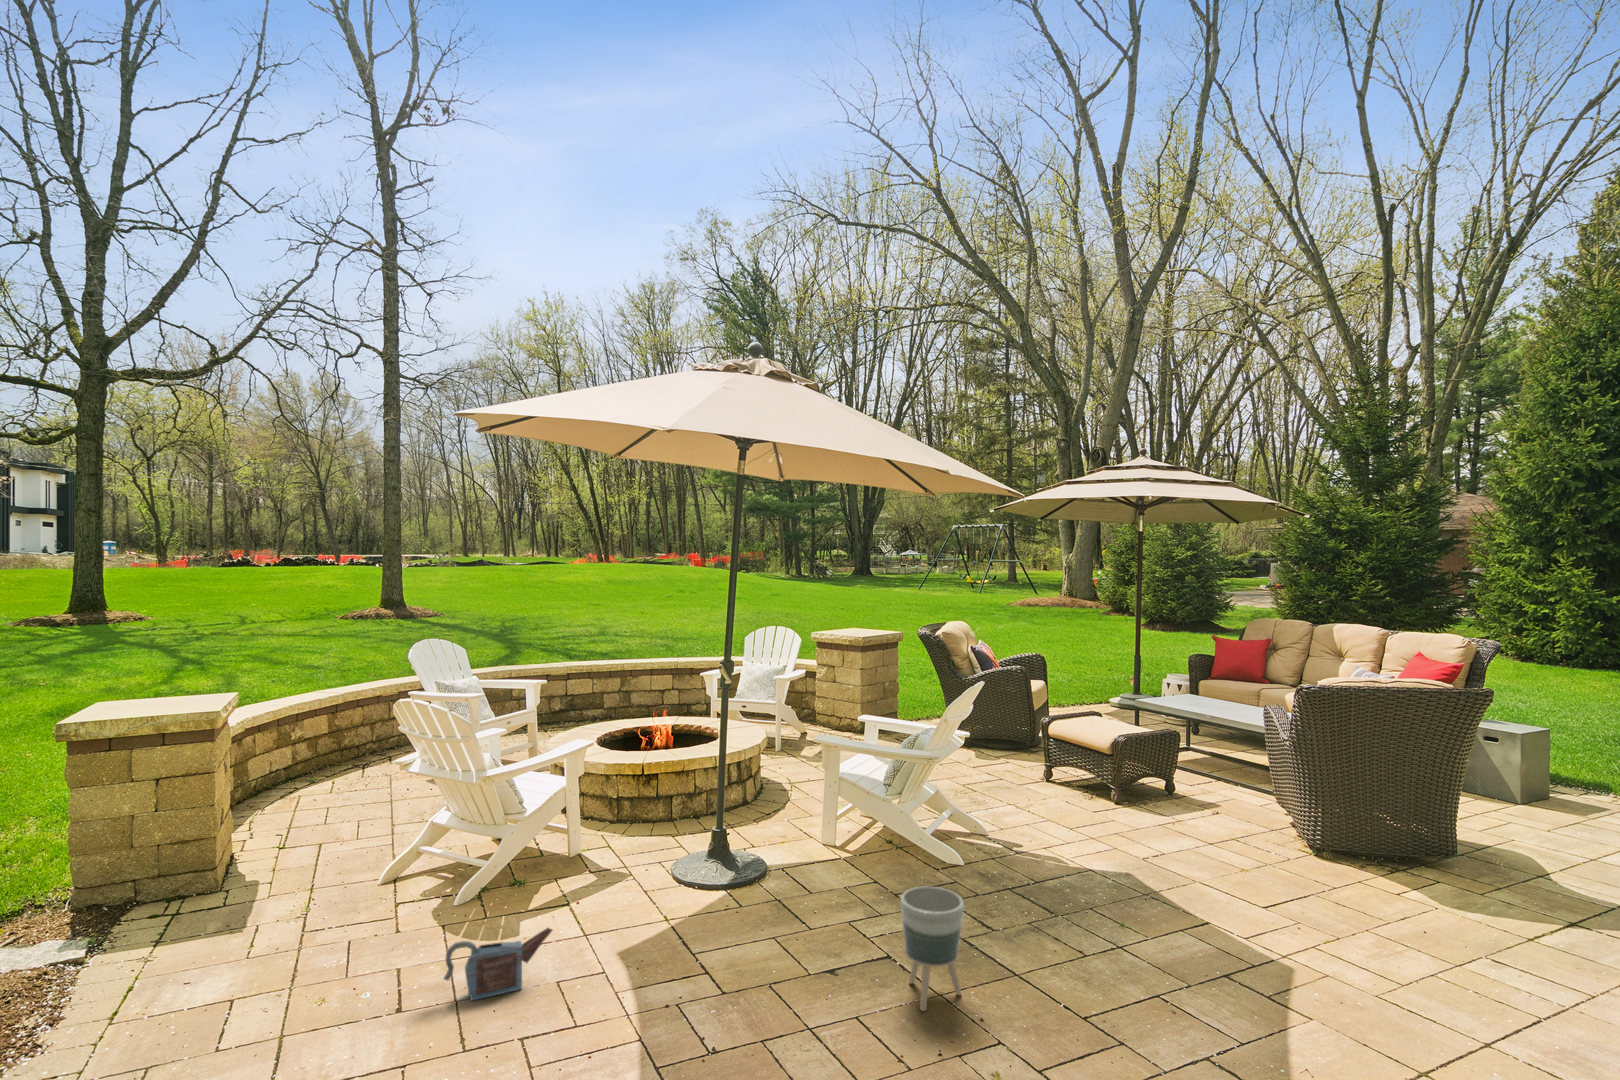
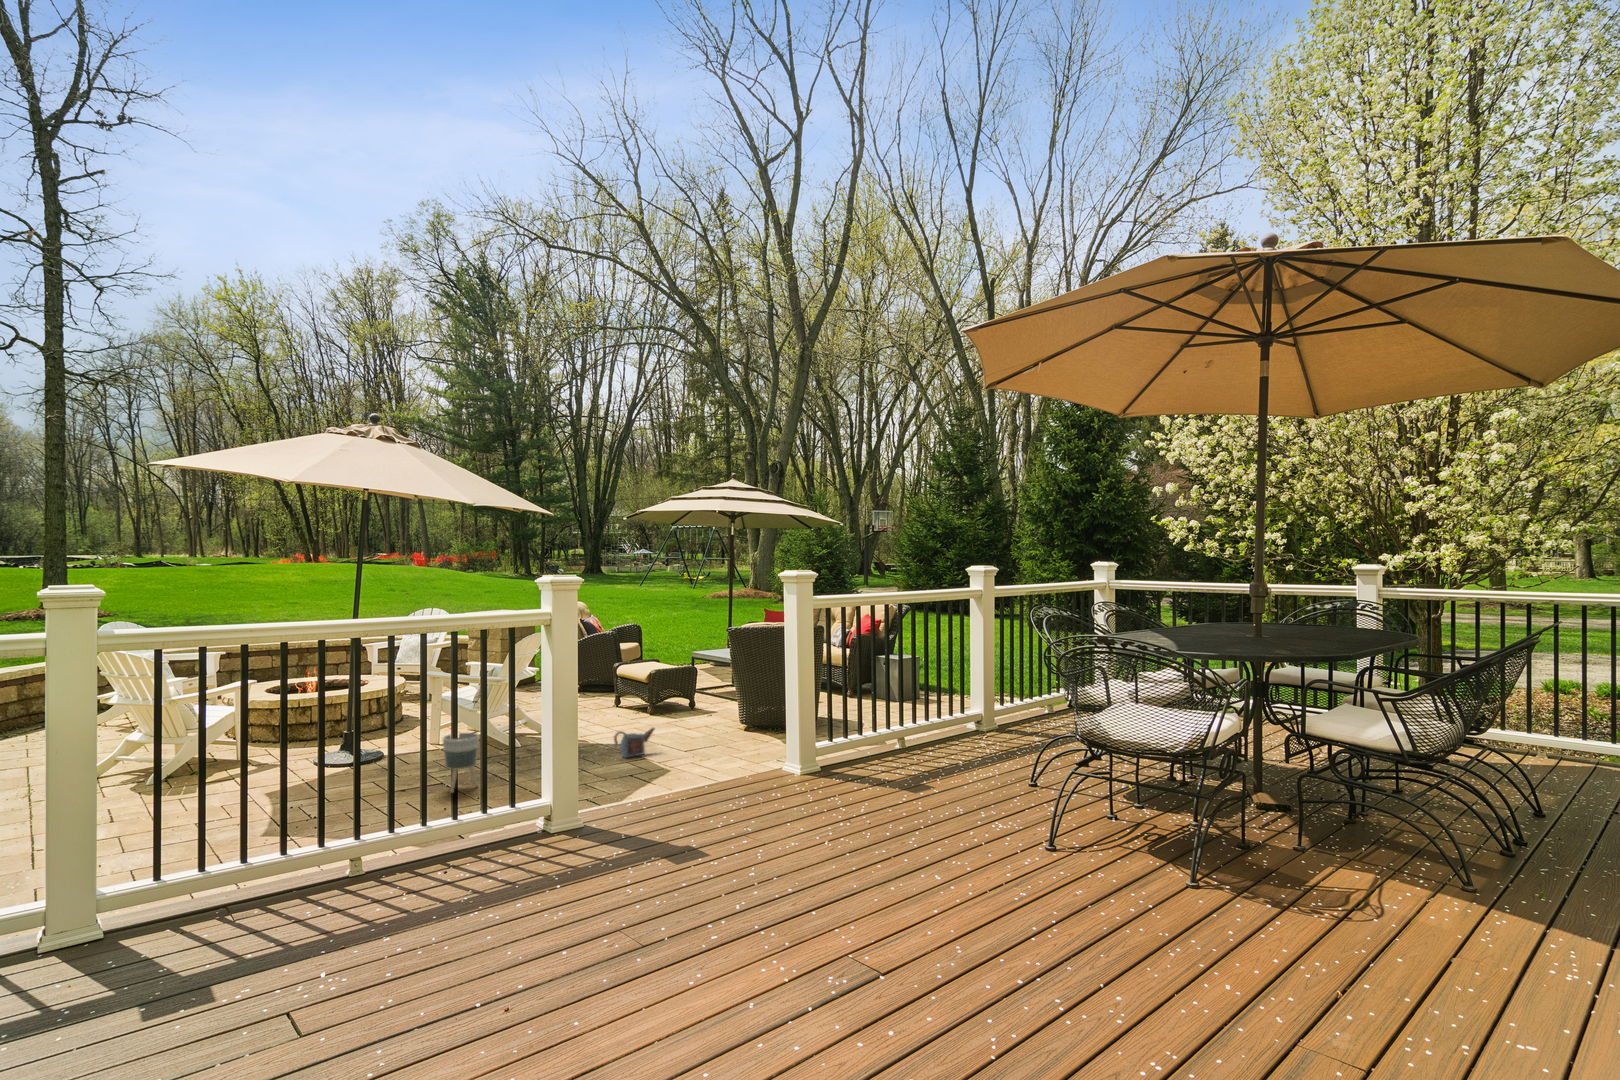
watering can: present [444,928,552,1000] -> present [614,728,655,758]

